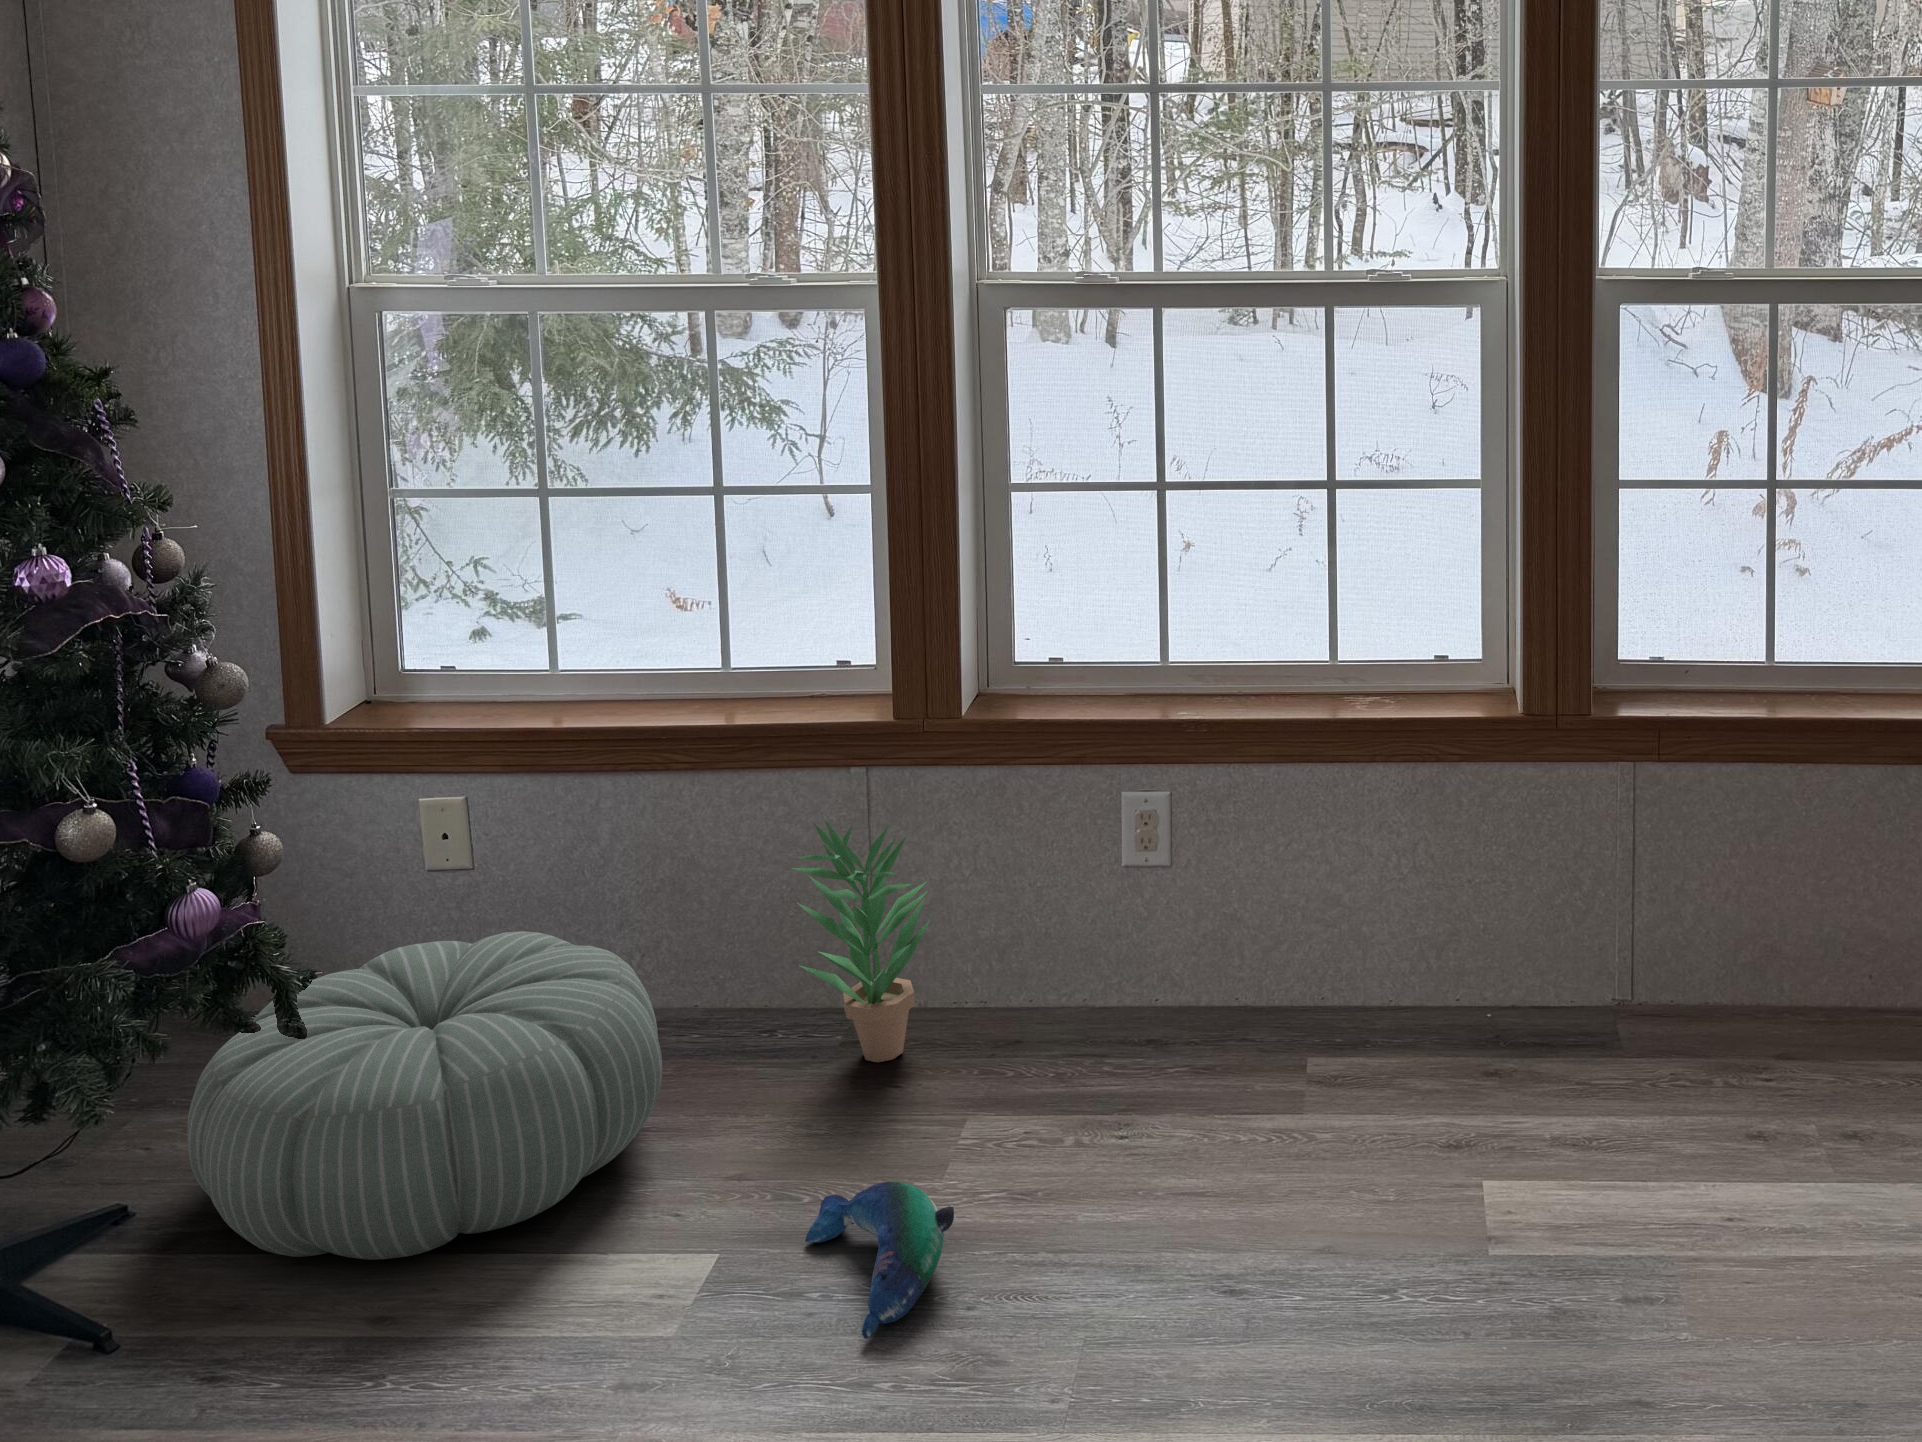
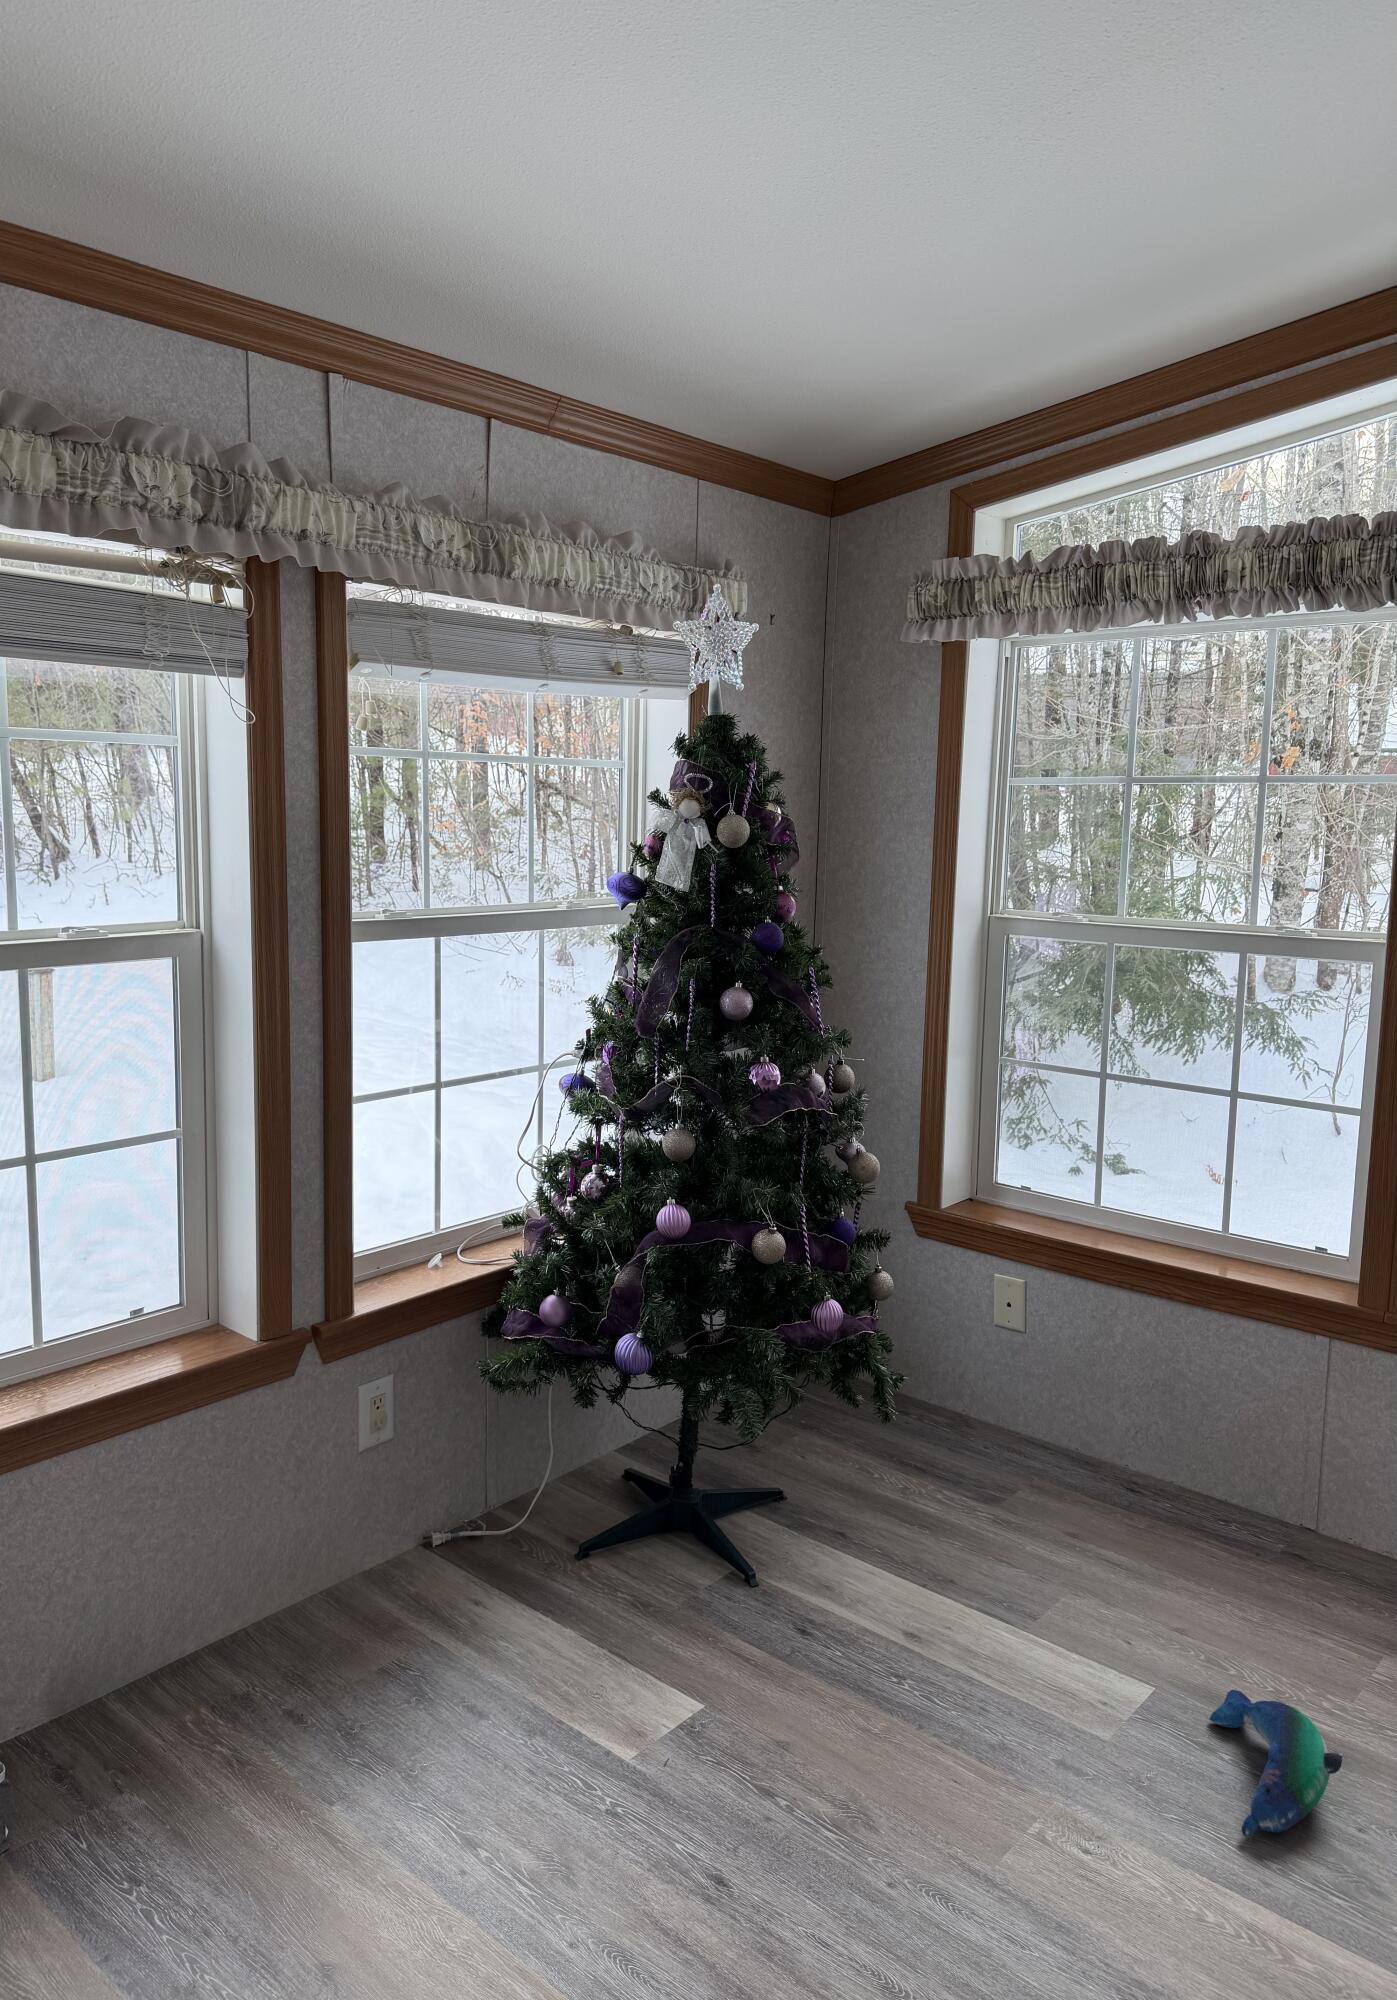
potted plant: present [792,821,930,1062] -> none [1241,1377,1364,1590]
pouf: present [187,931,663,1260] -> none [813,1375,1124,1604]

